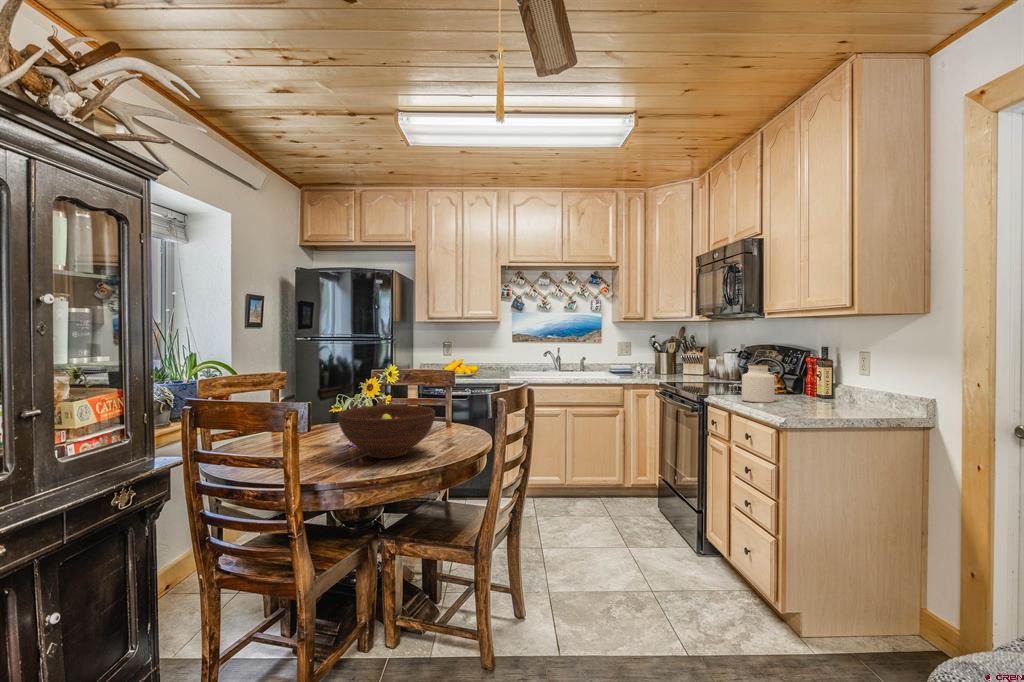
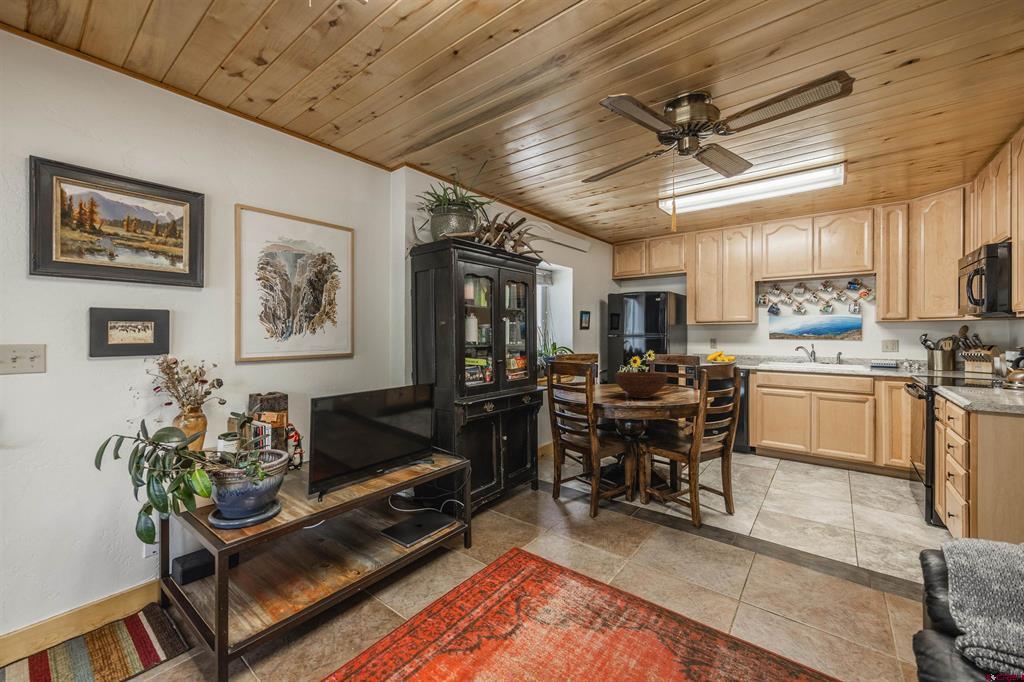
jar: present [742,365,775,403] -> none [966,358,1007,393]

